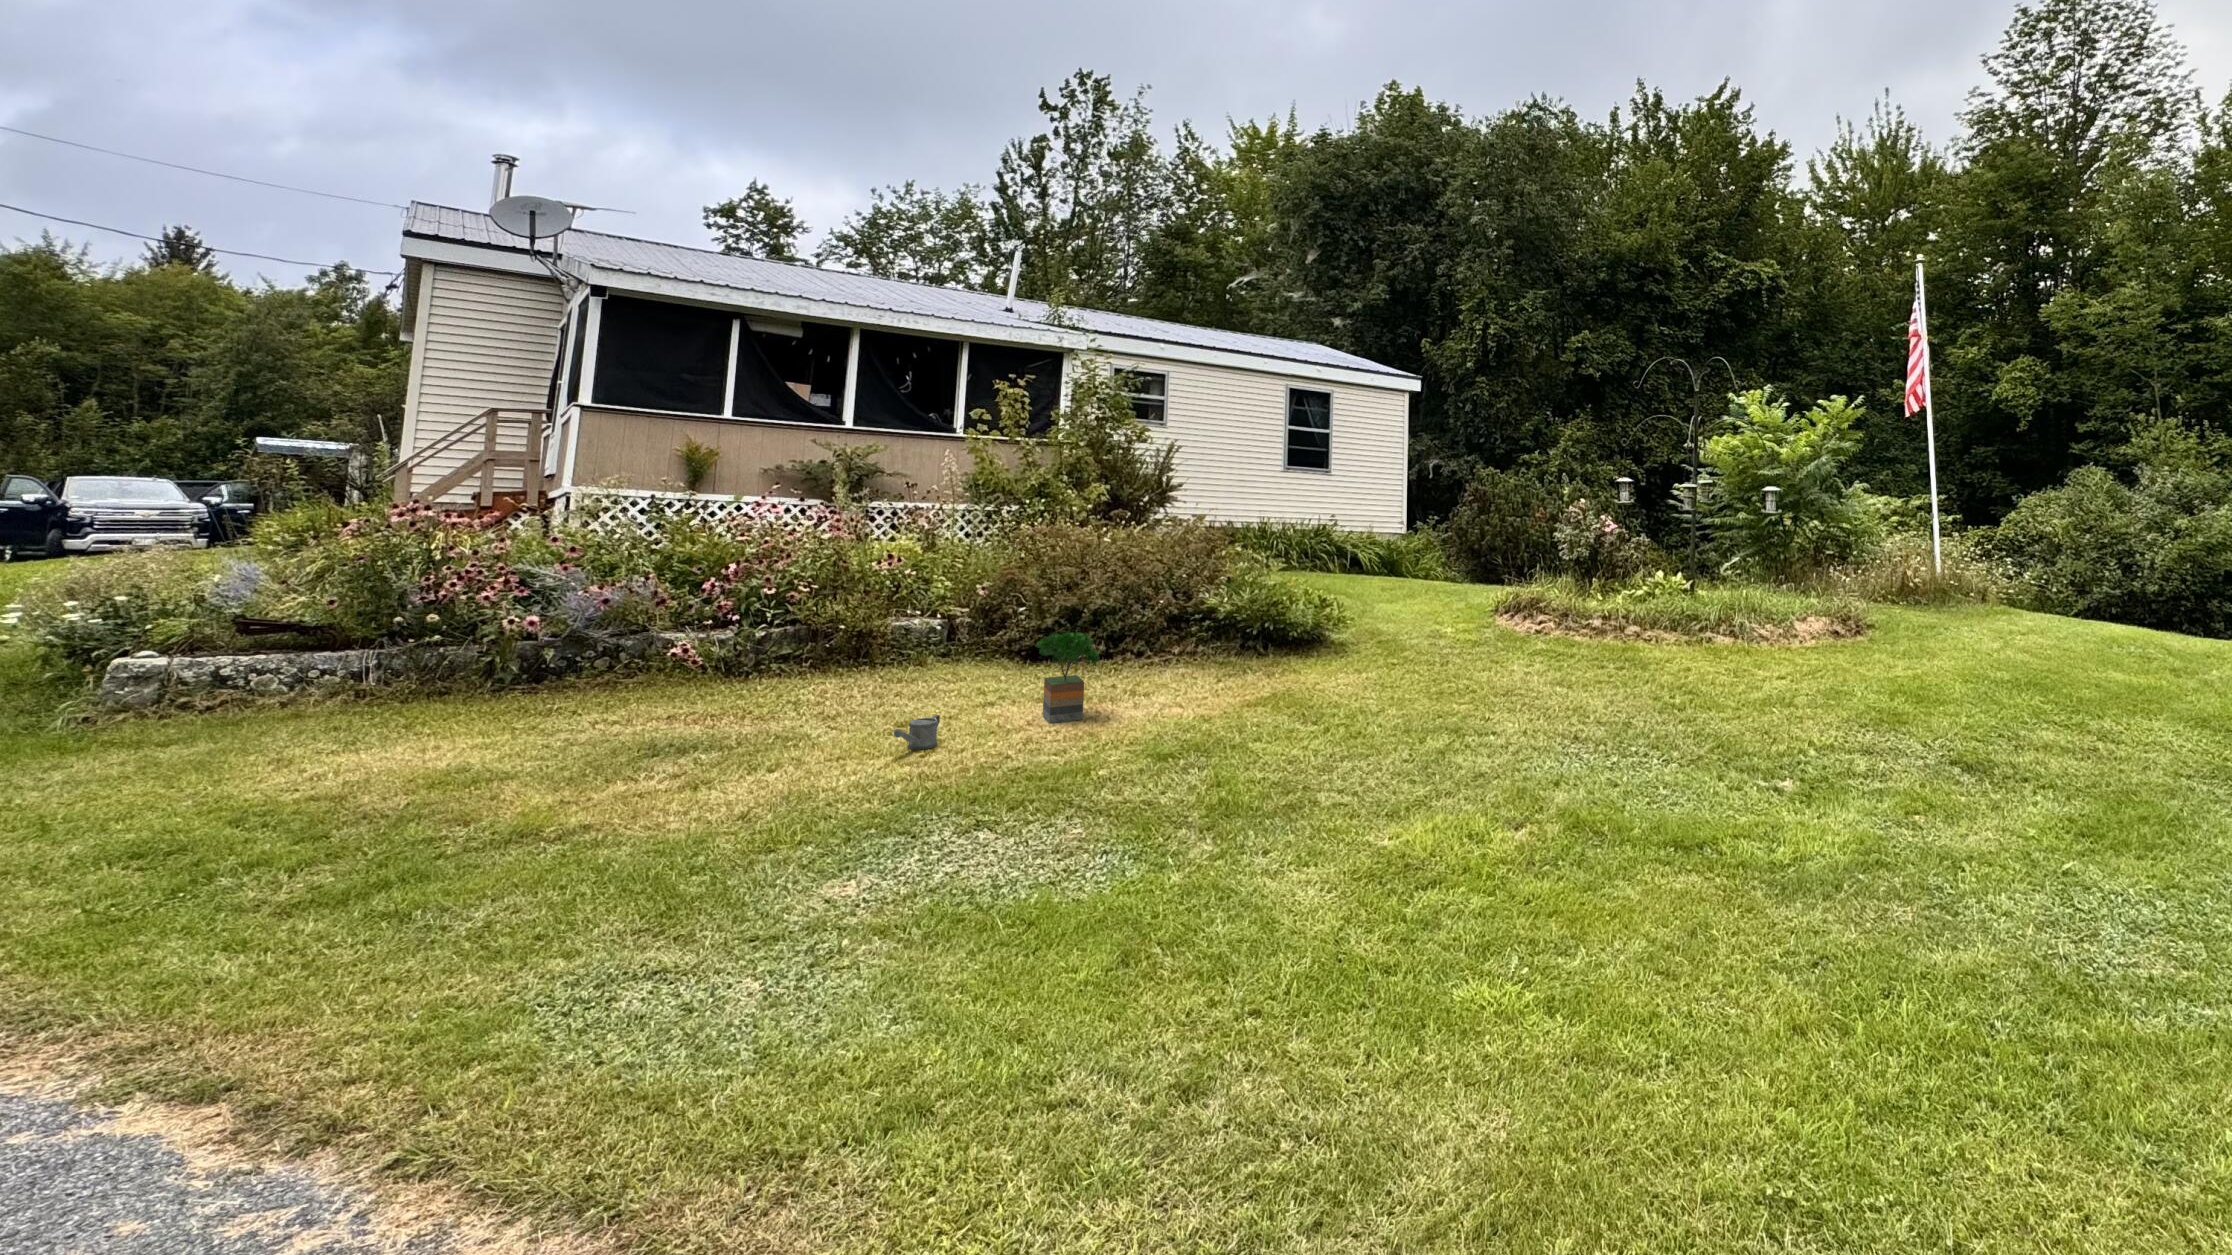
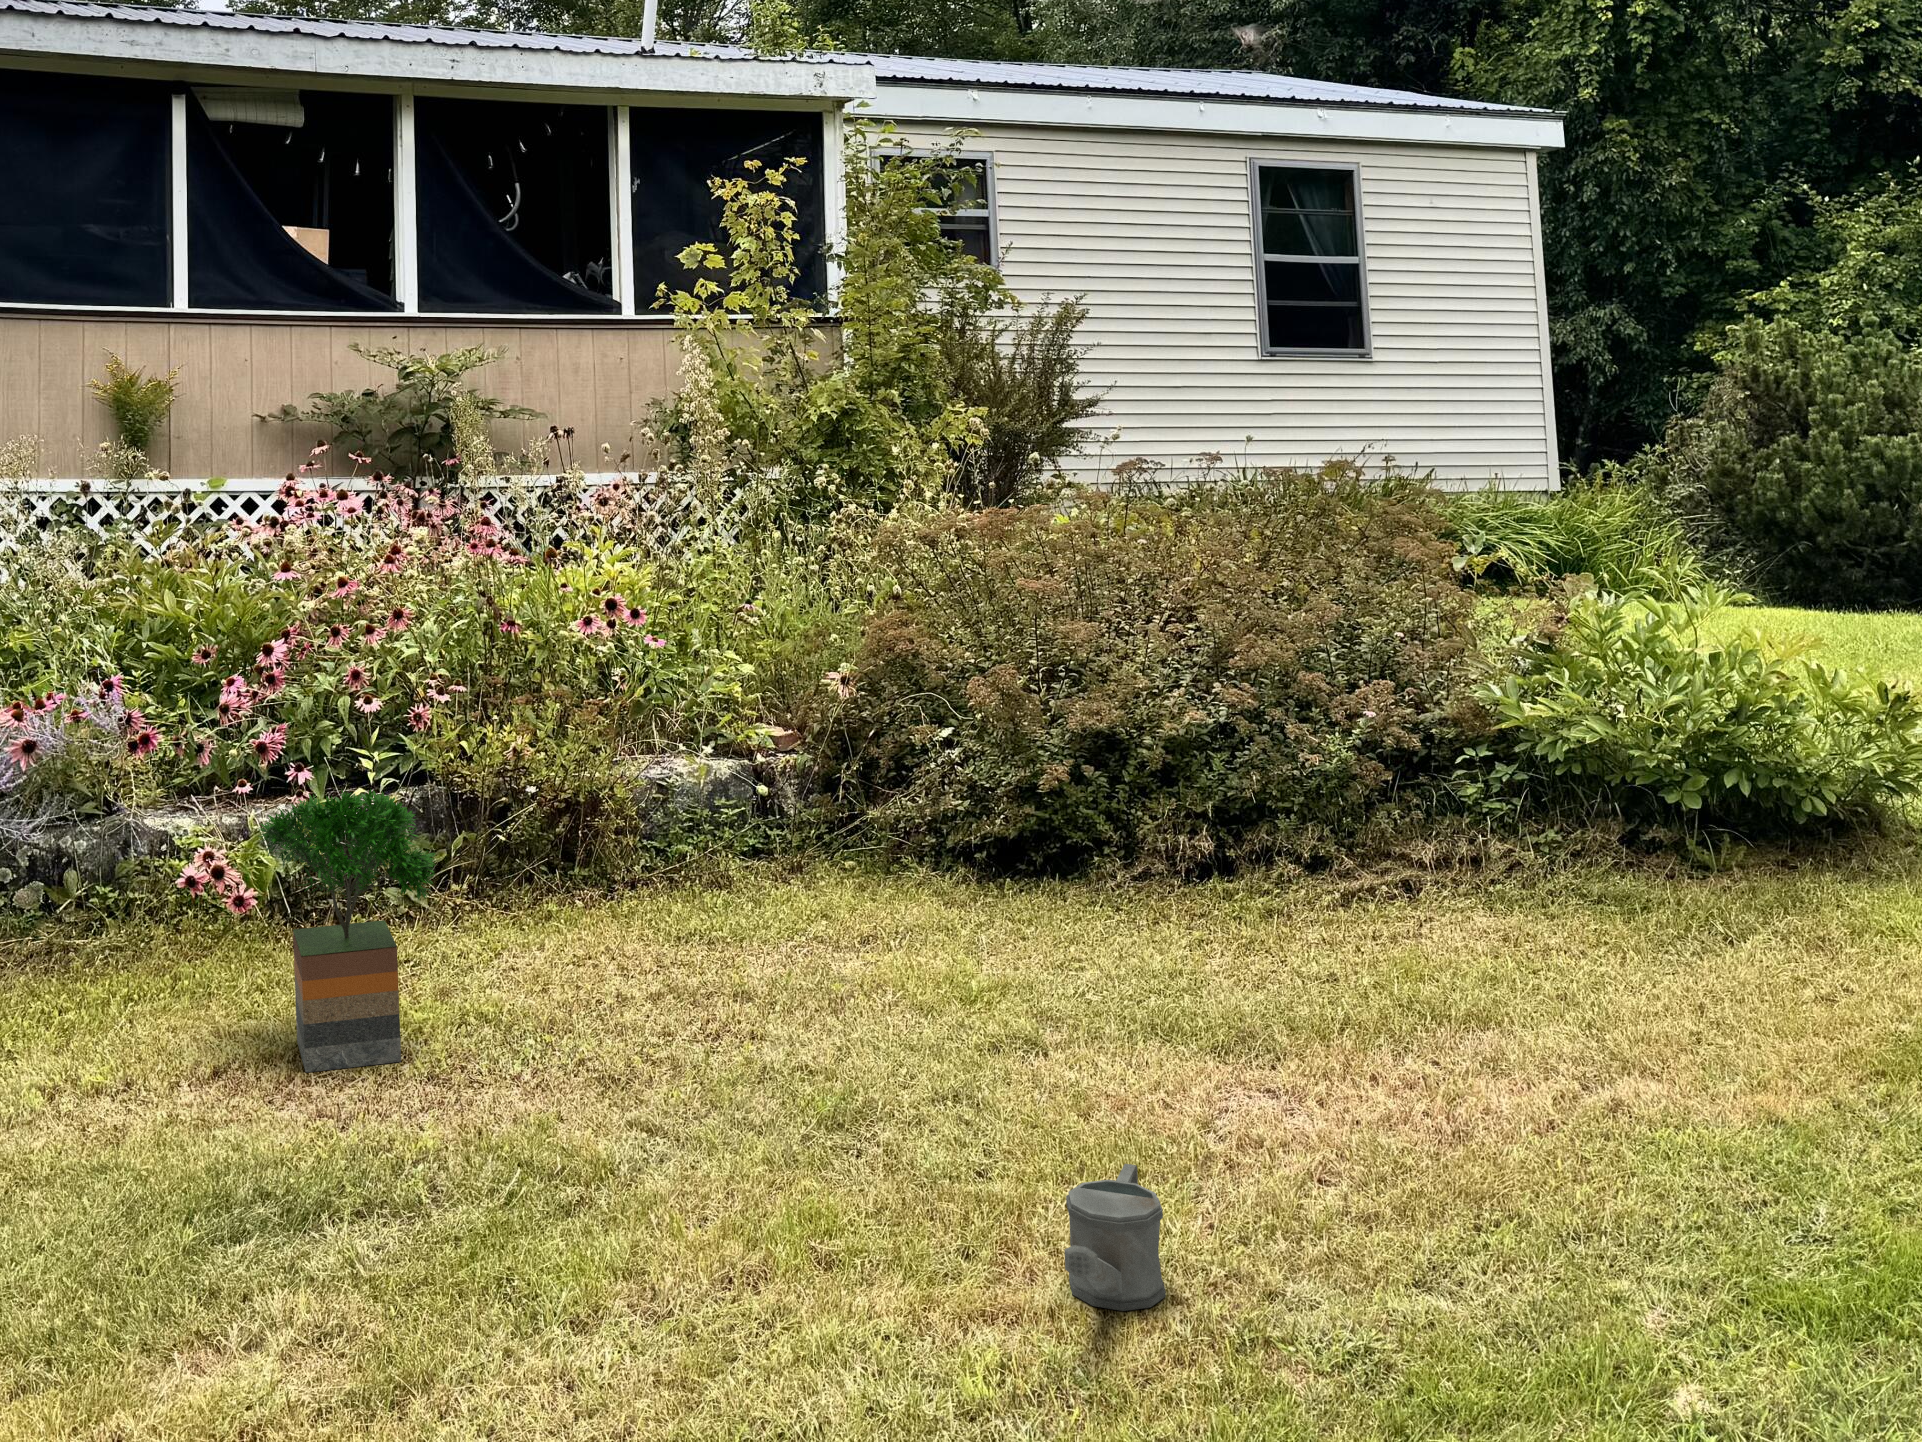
potted tree: present [1037,632,1099,723] -> present [259,789,435,1072]

